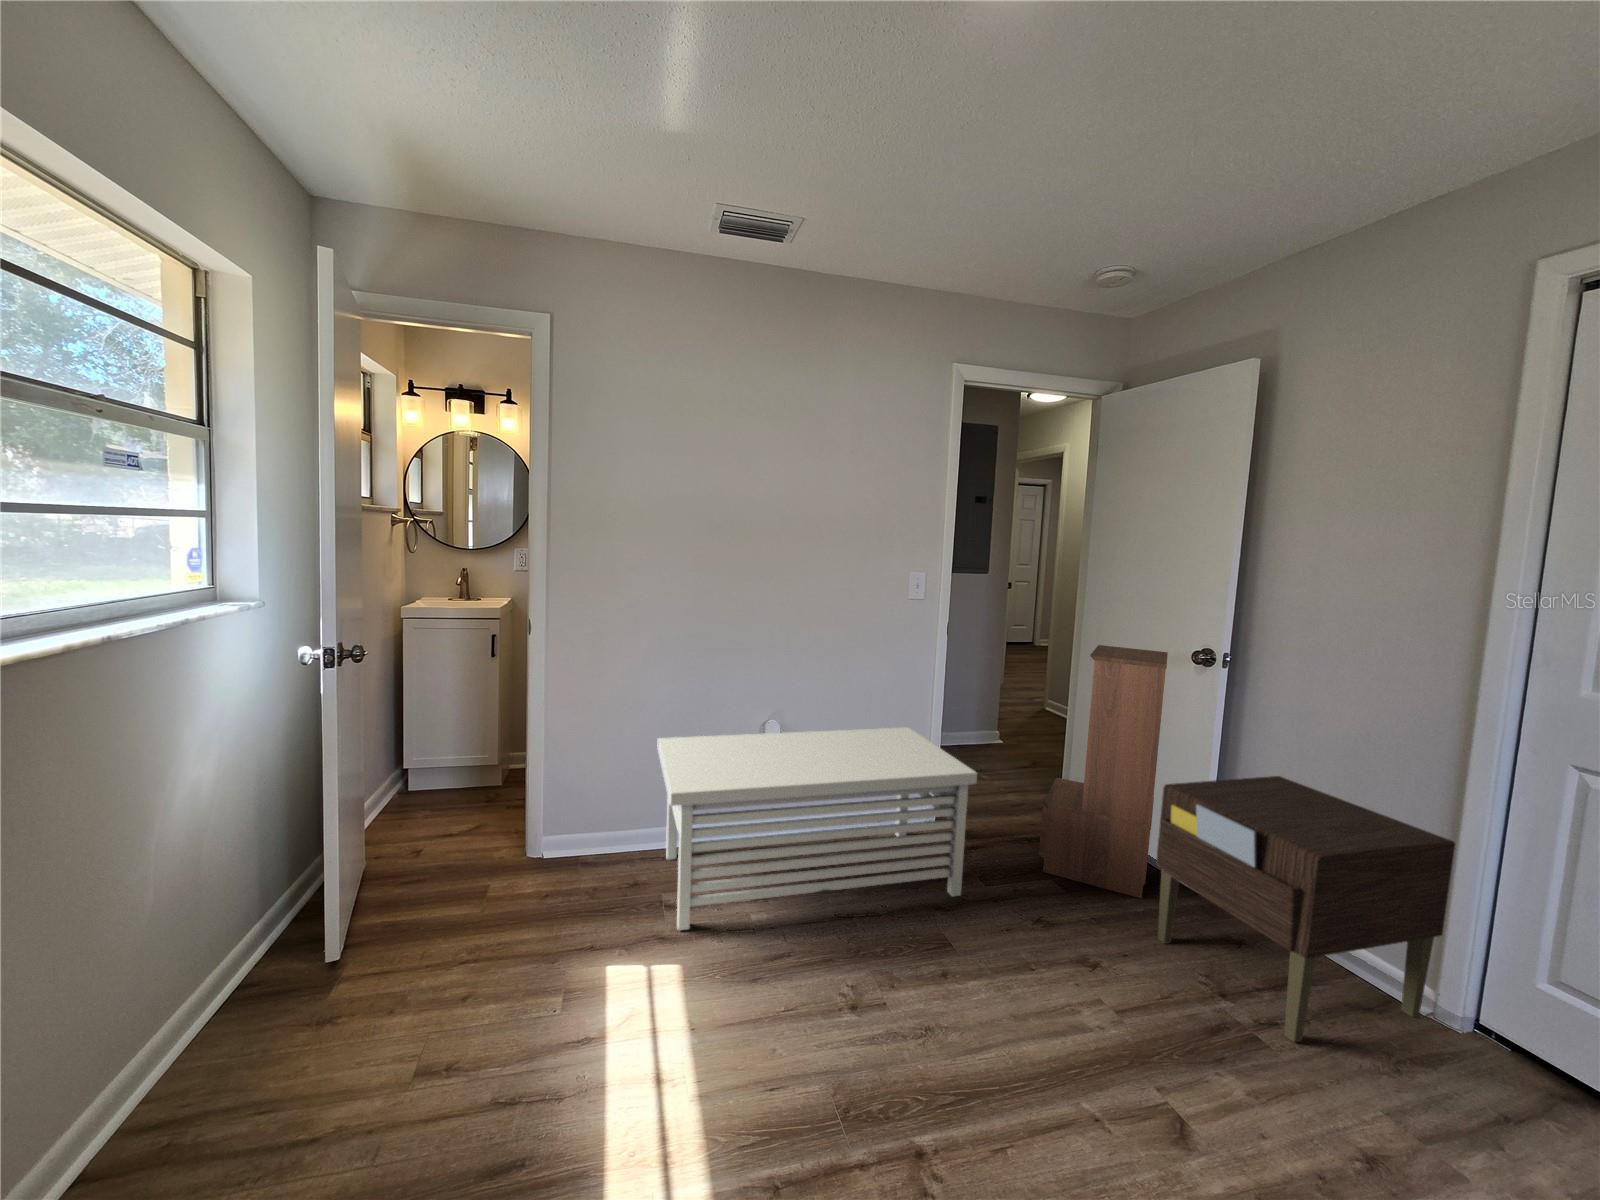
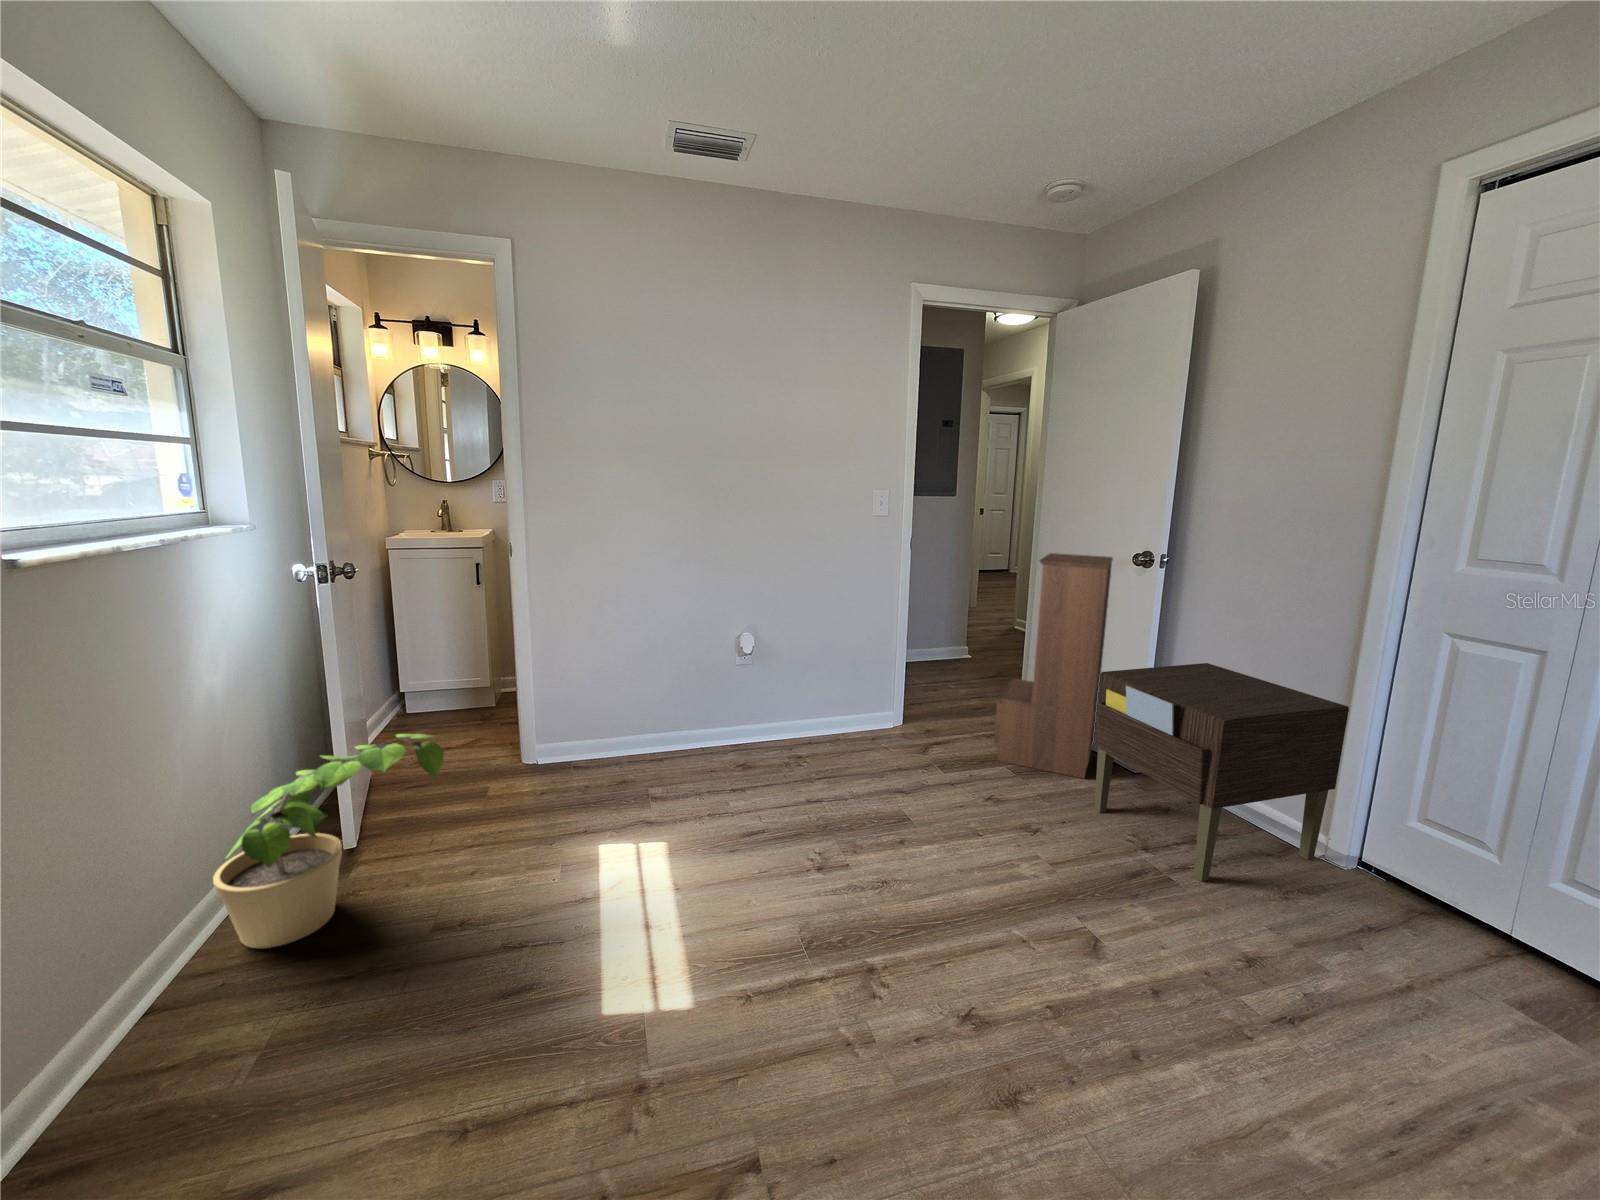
storage bench: present [657,727,977,930] -> none [638,637,934,816]
potted plant: none [173,839,444,1093] -> present [213,734,444,948]

